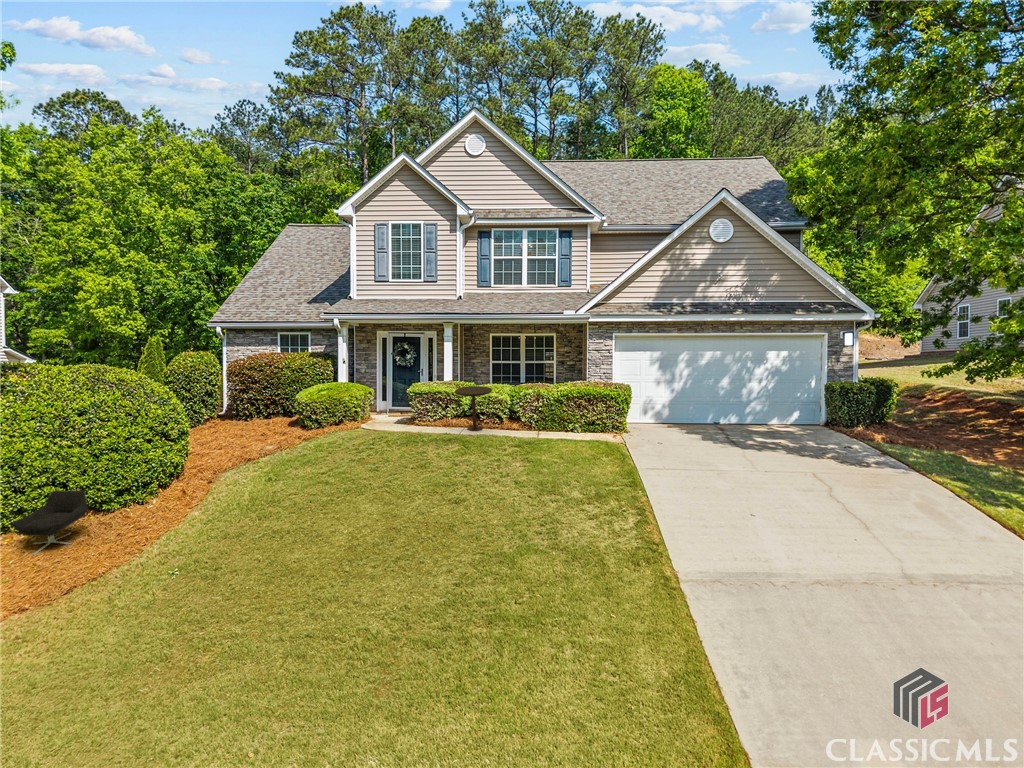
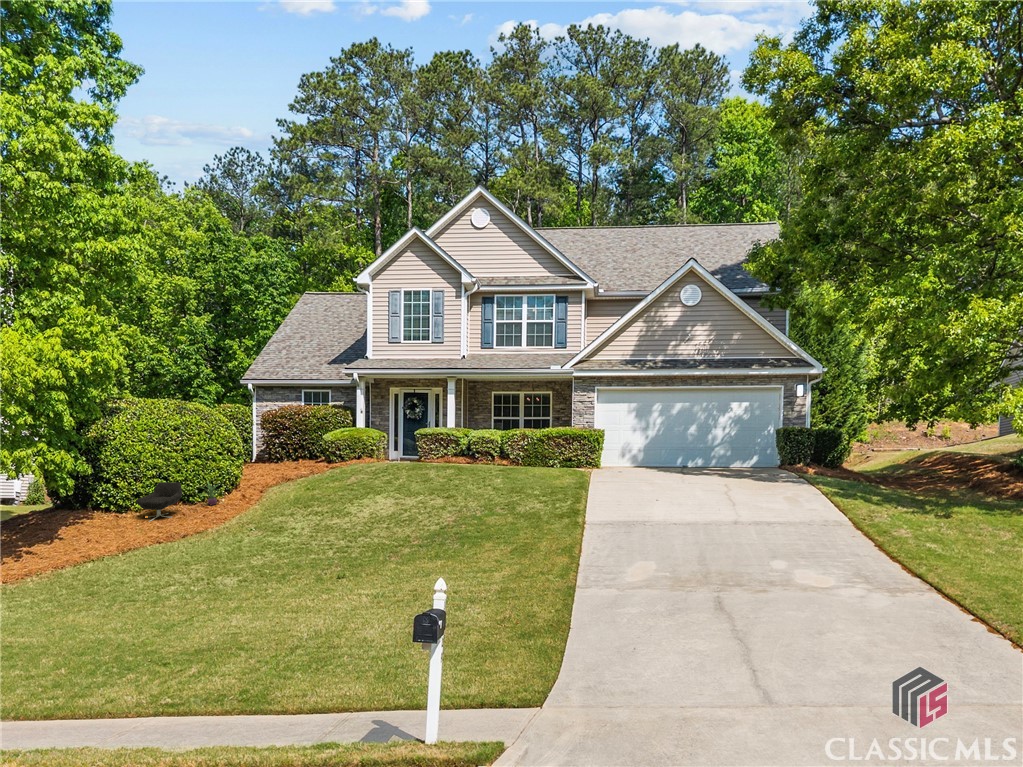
pedestal table: present [455,386,492,431] -> none [452,428,484,466]
decorative plant: none [118,481,156,514] -> present [208,482,217,505]

